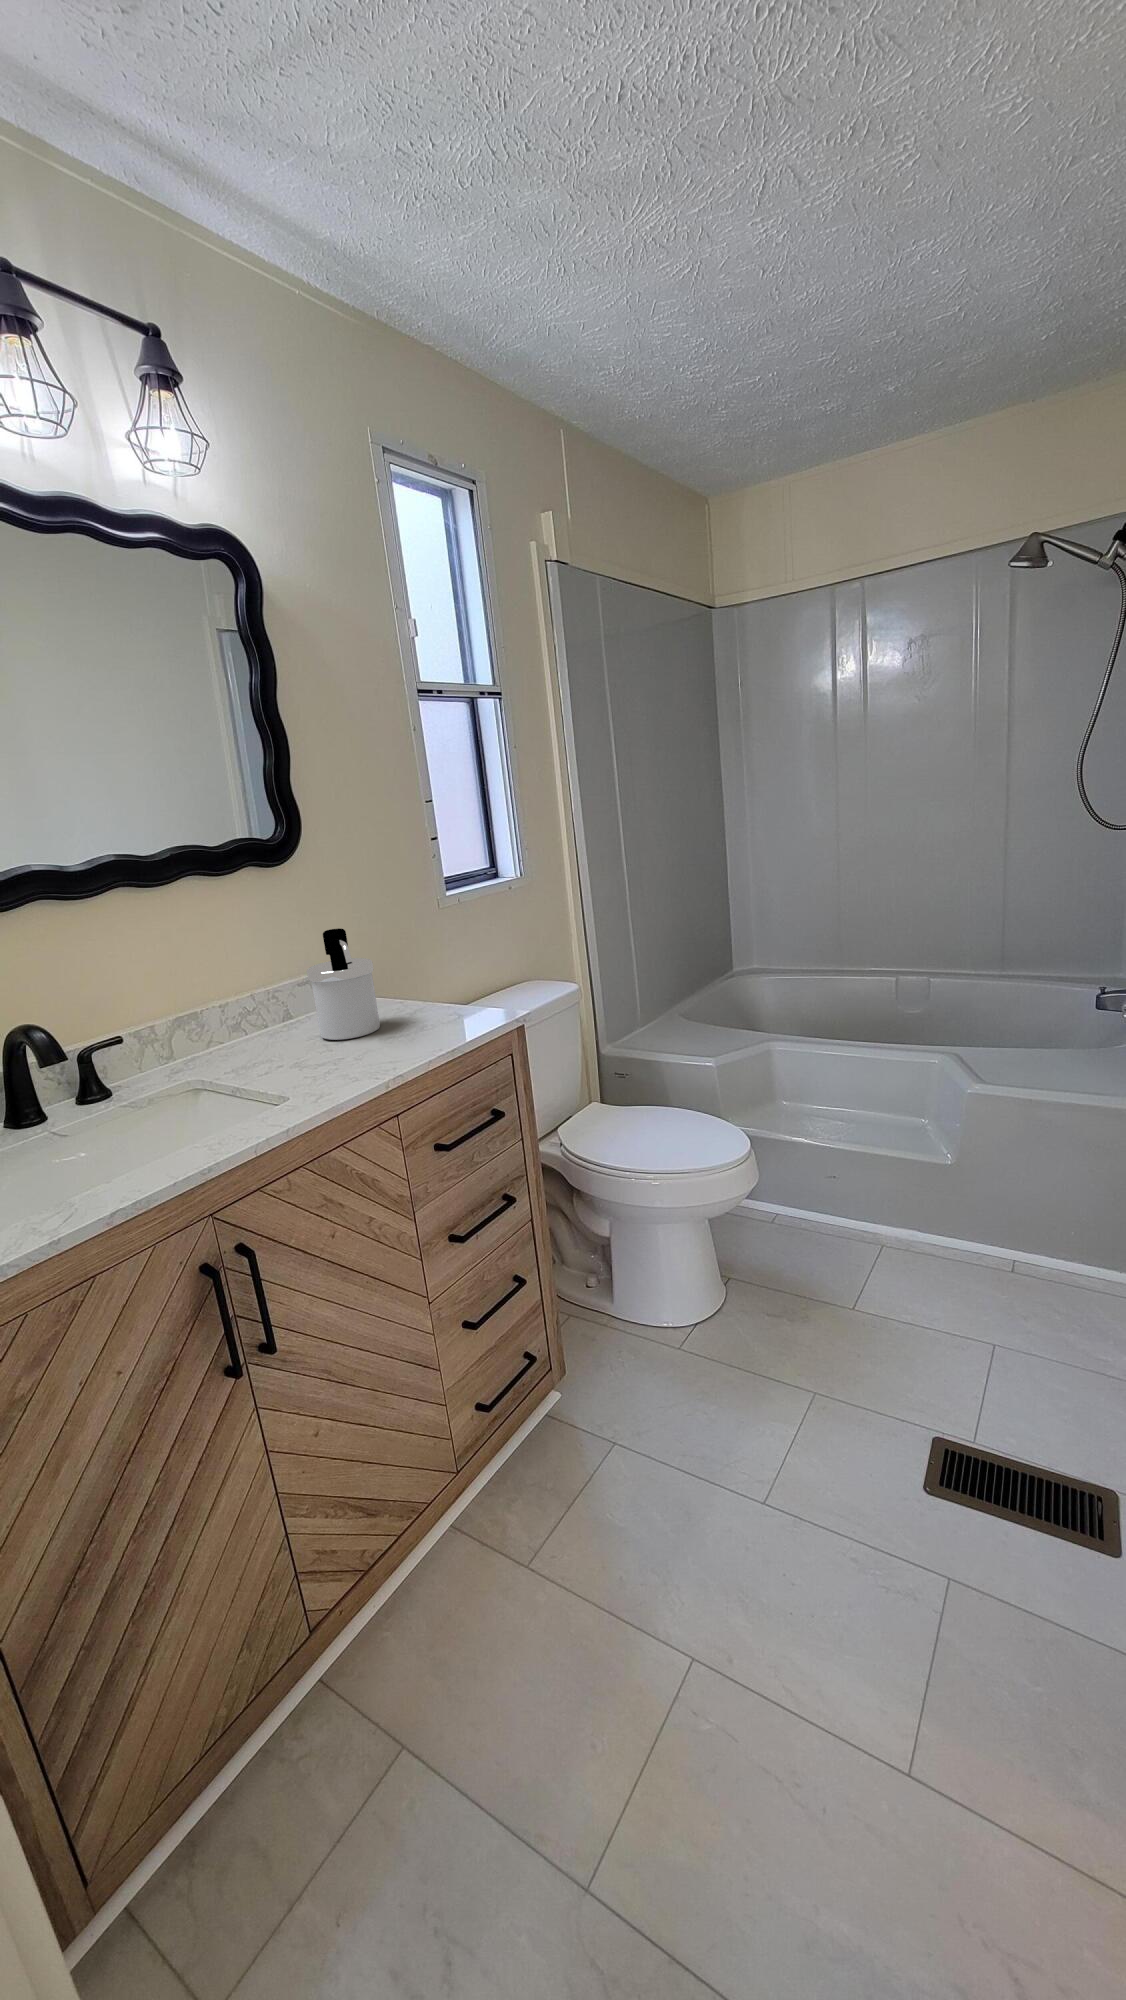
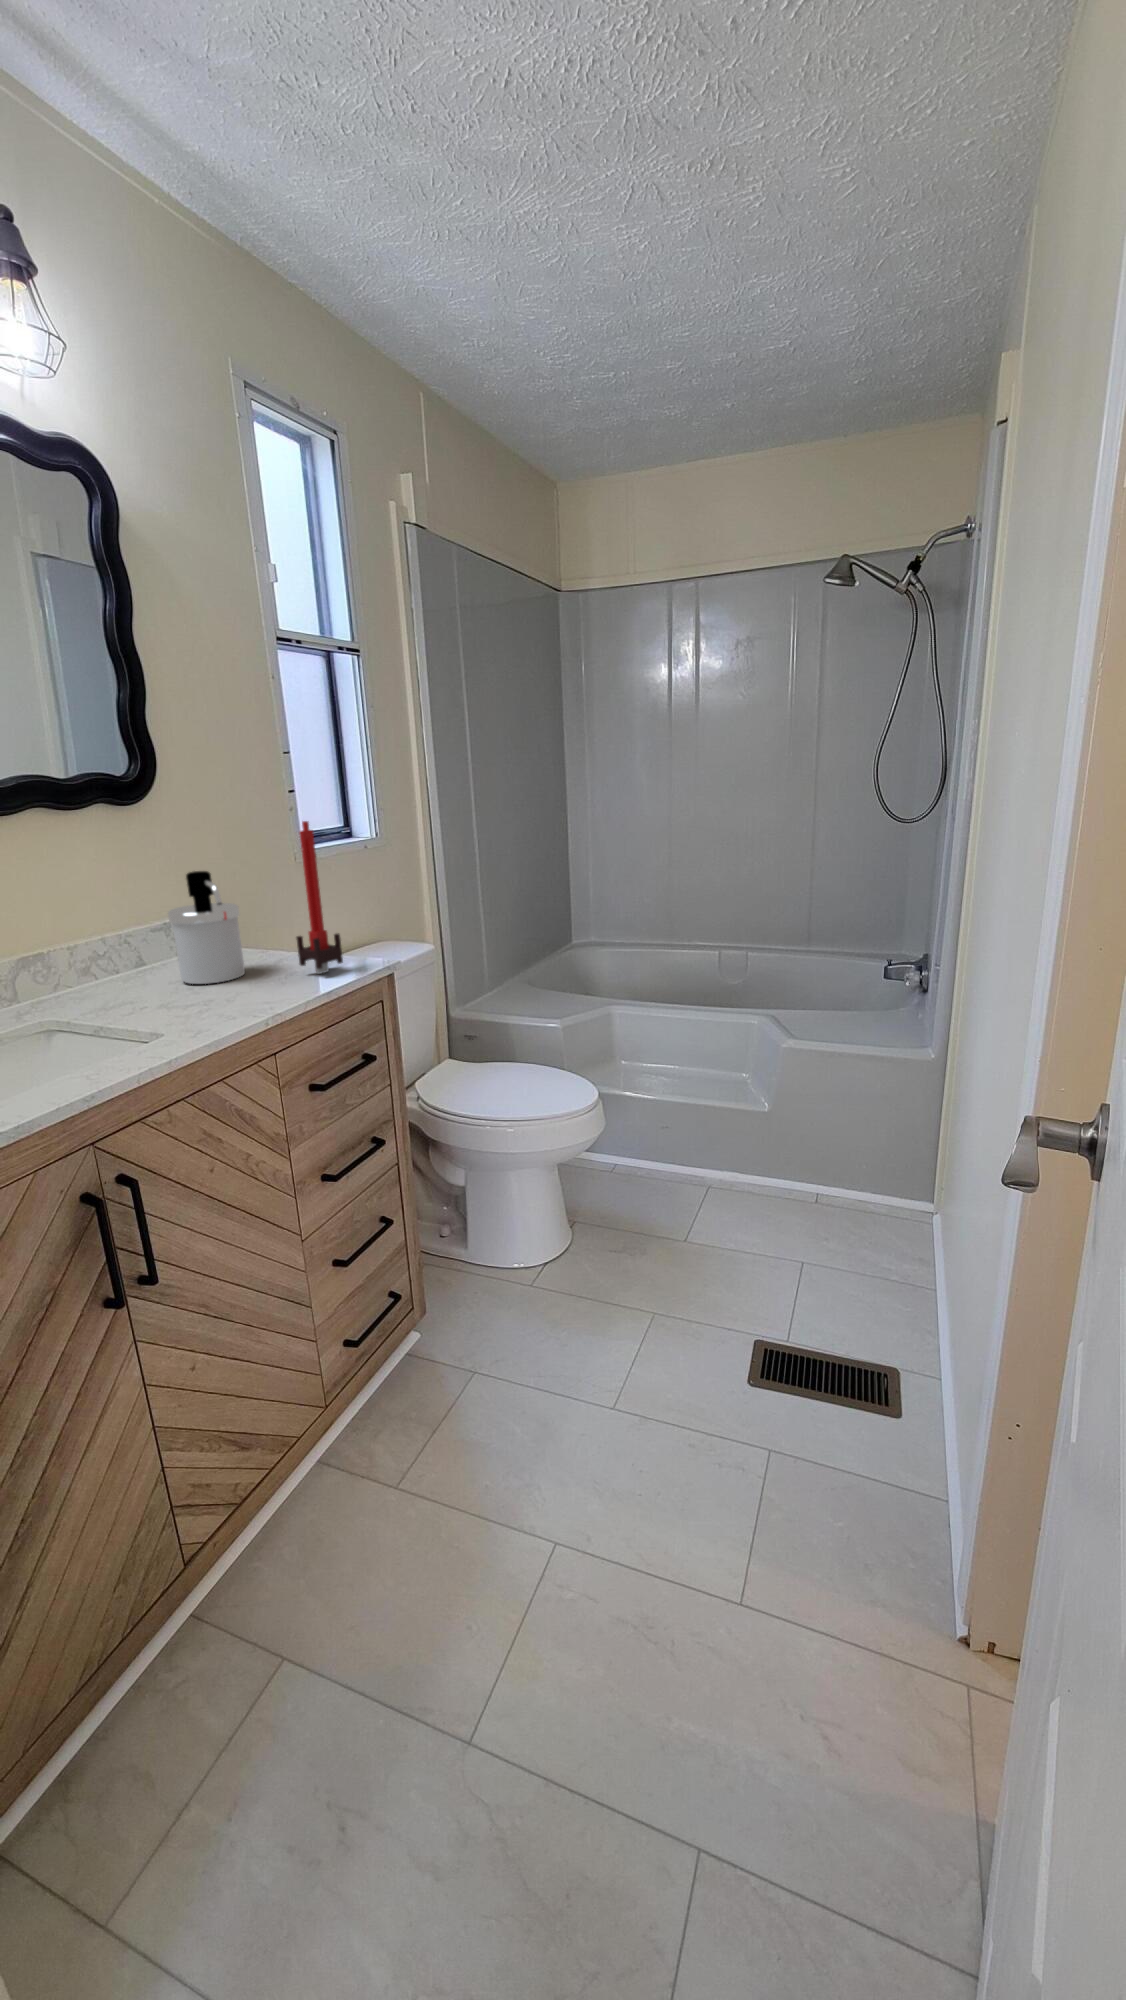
candle: none [425,876,471,1029] -> present [297,821,343,974]

